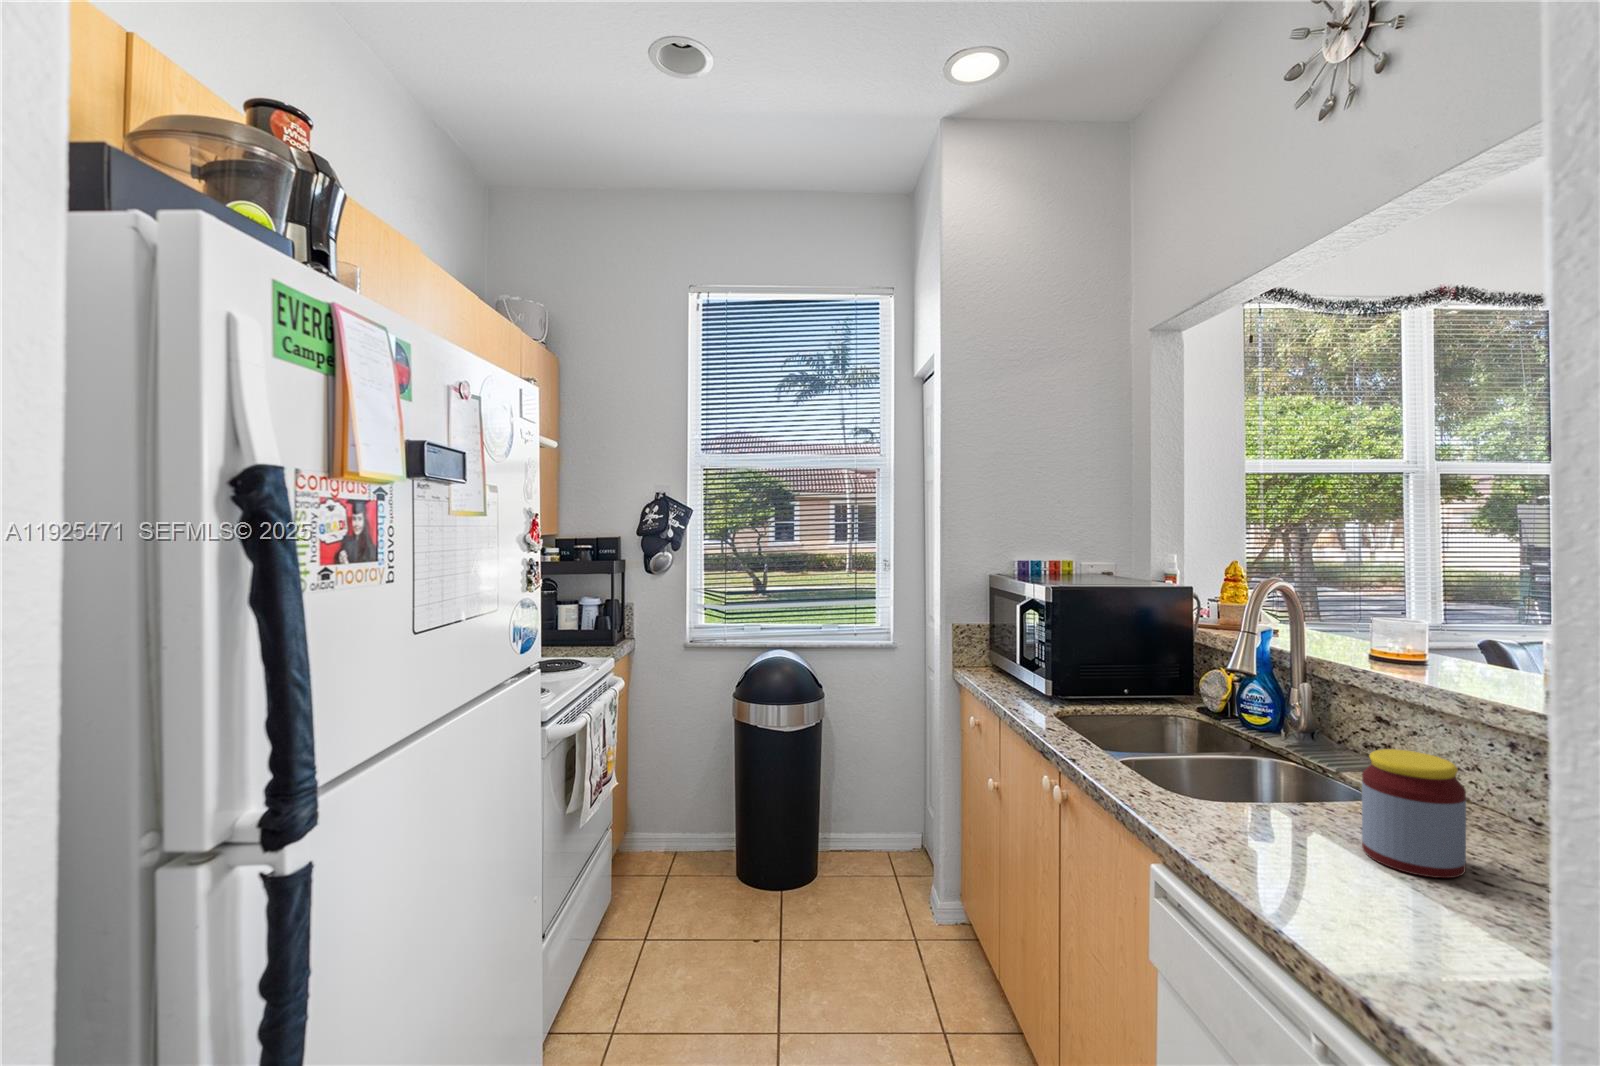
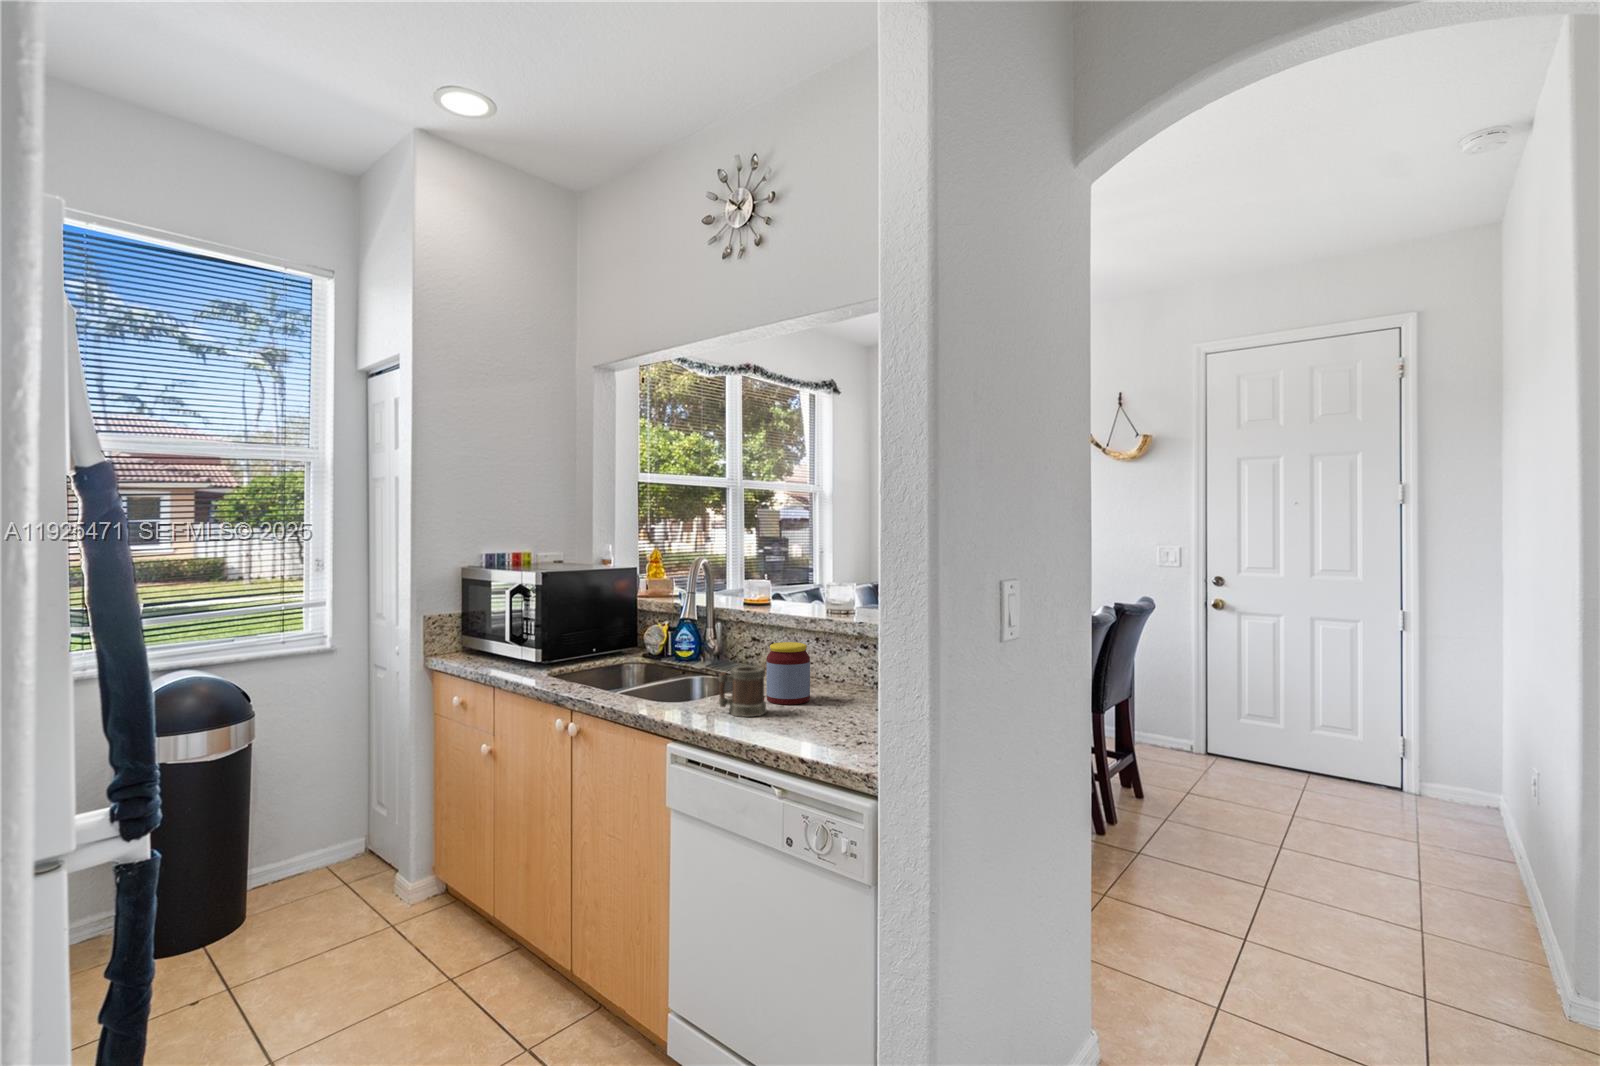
mug: none [1245,783,1344,886] -> present [719,666,767,717]

